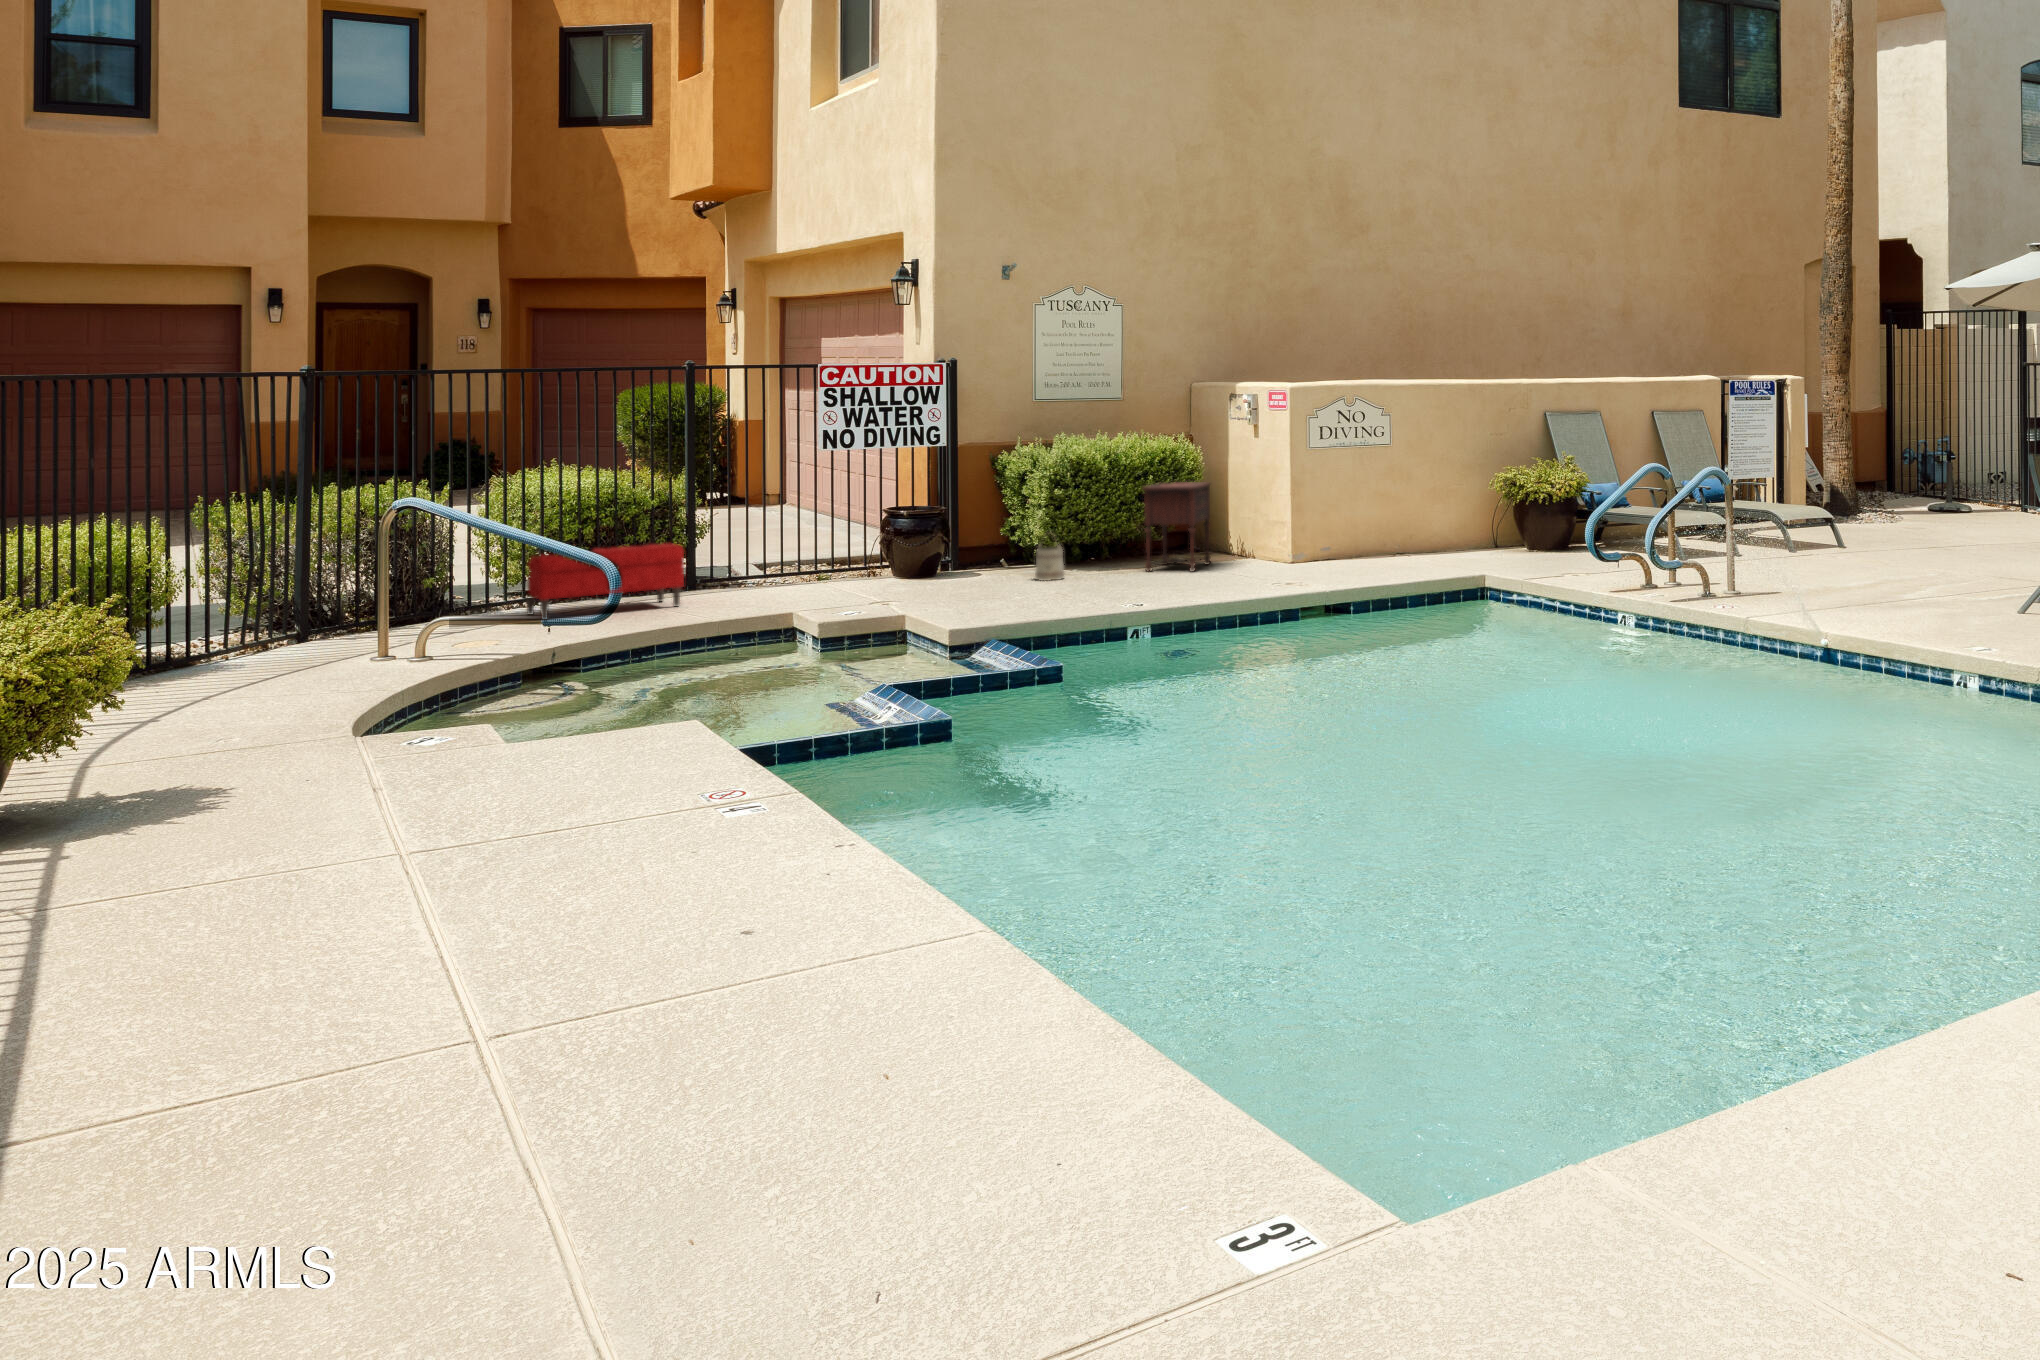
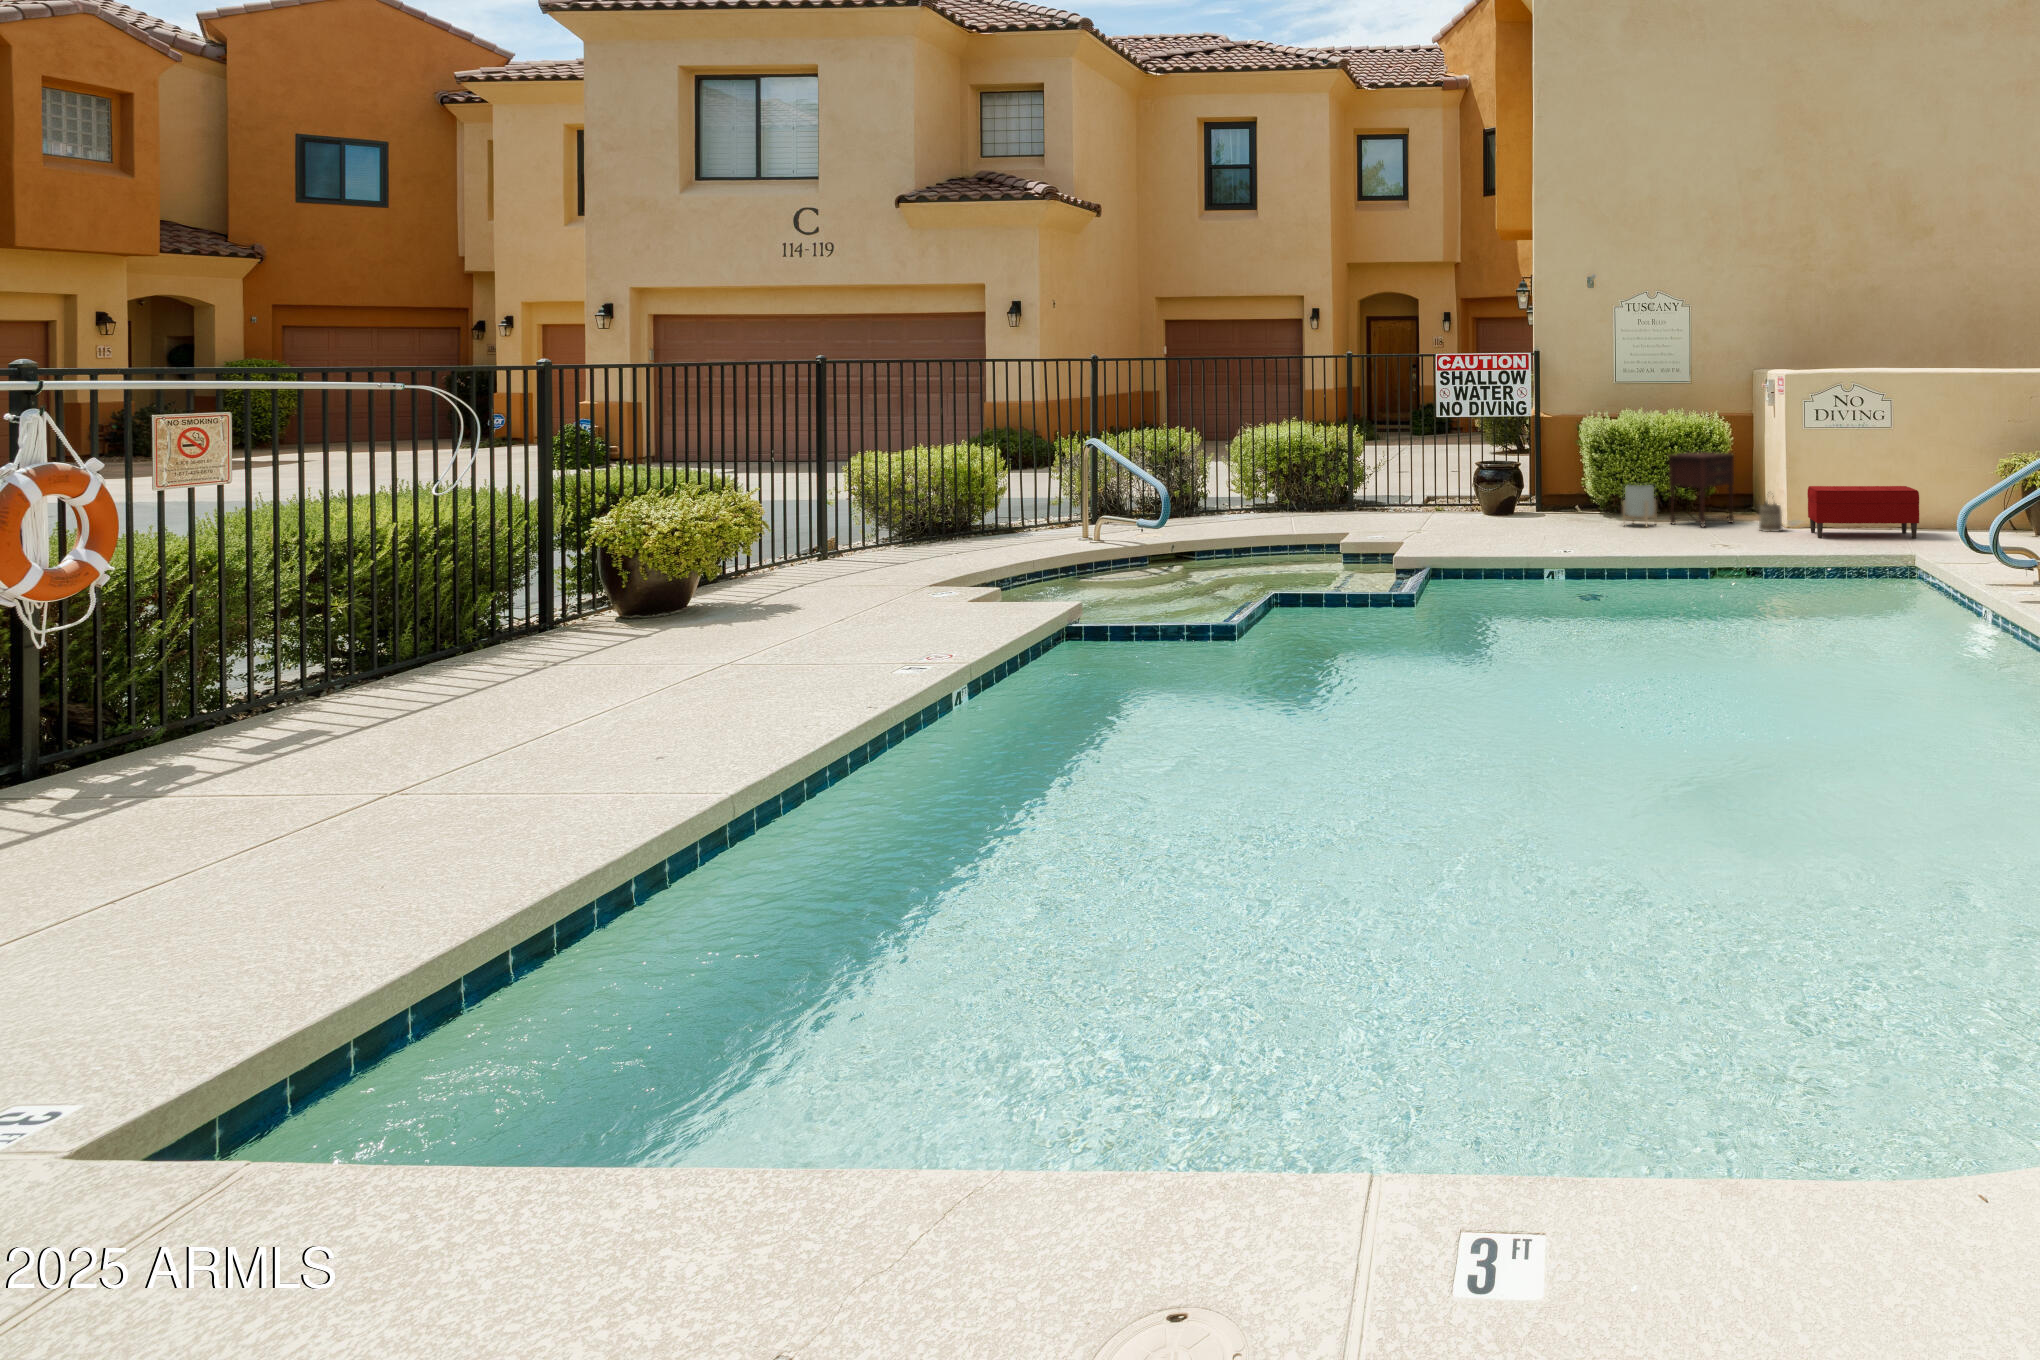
planter: none [1099,526,1134,579] -> present [1623,485,1657,526]
bench: present [526,544,684,620] -> present [1807,486,1919,538]
bucket: present [1035,544,1064,581] -> present [1759,496,1782,532]

